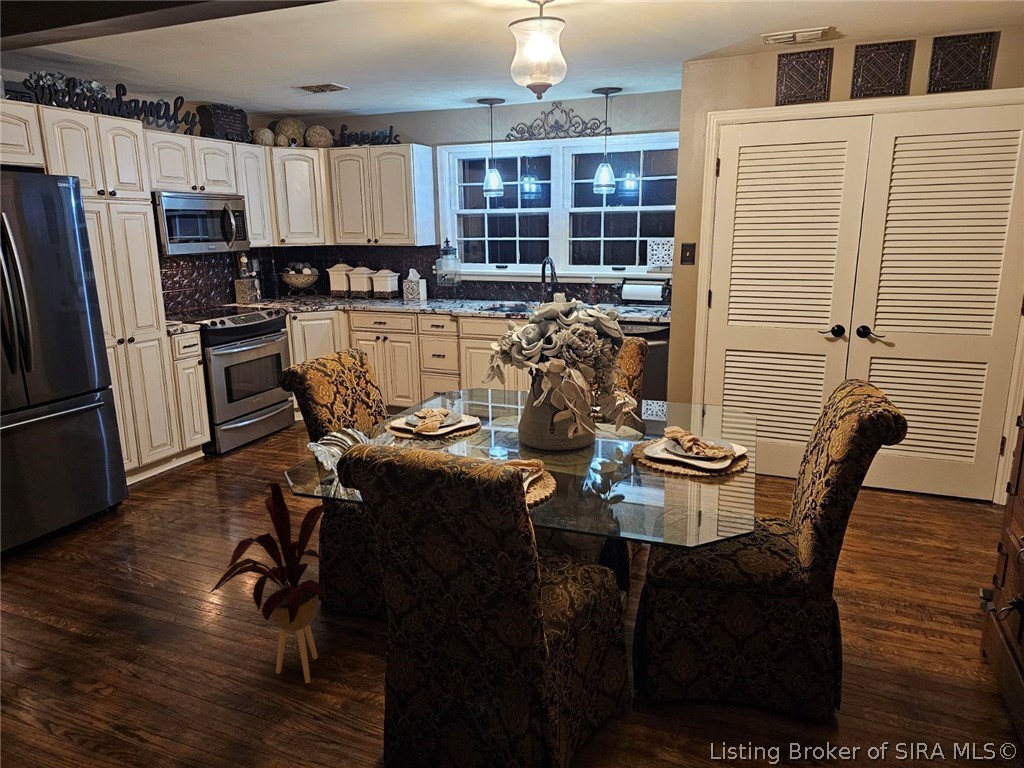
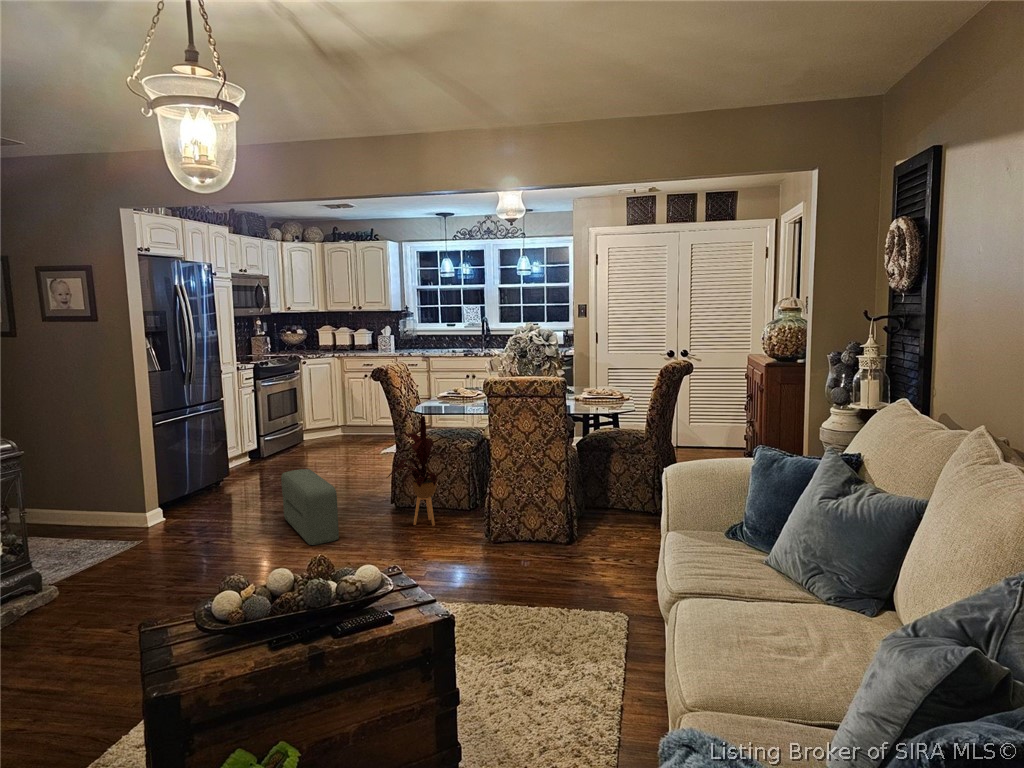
pouf: none [35,533,151,716] -> present [281,469,339,545]

